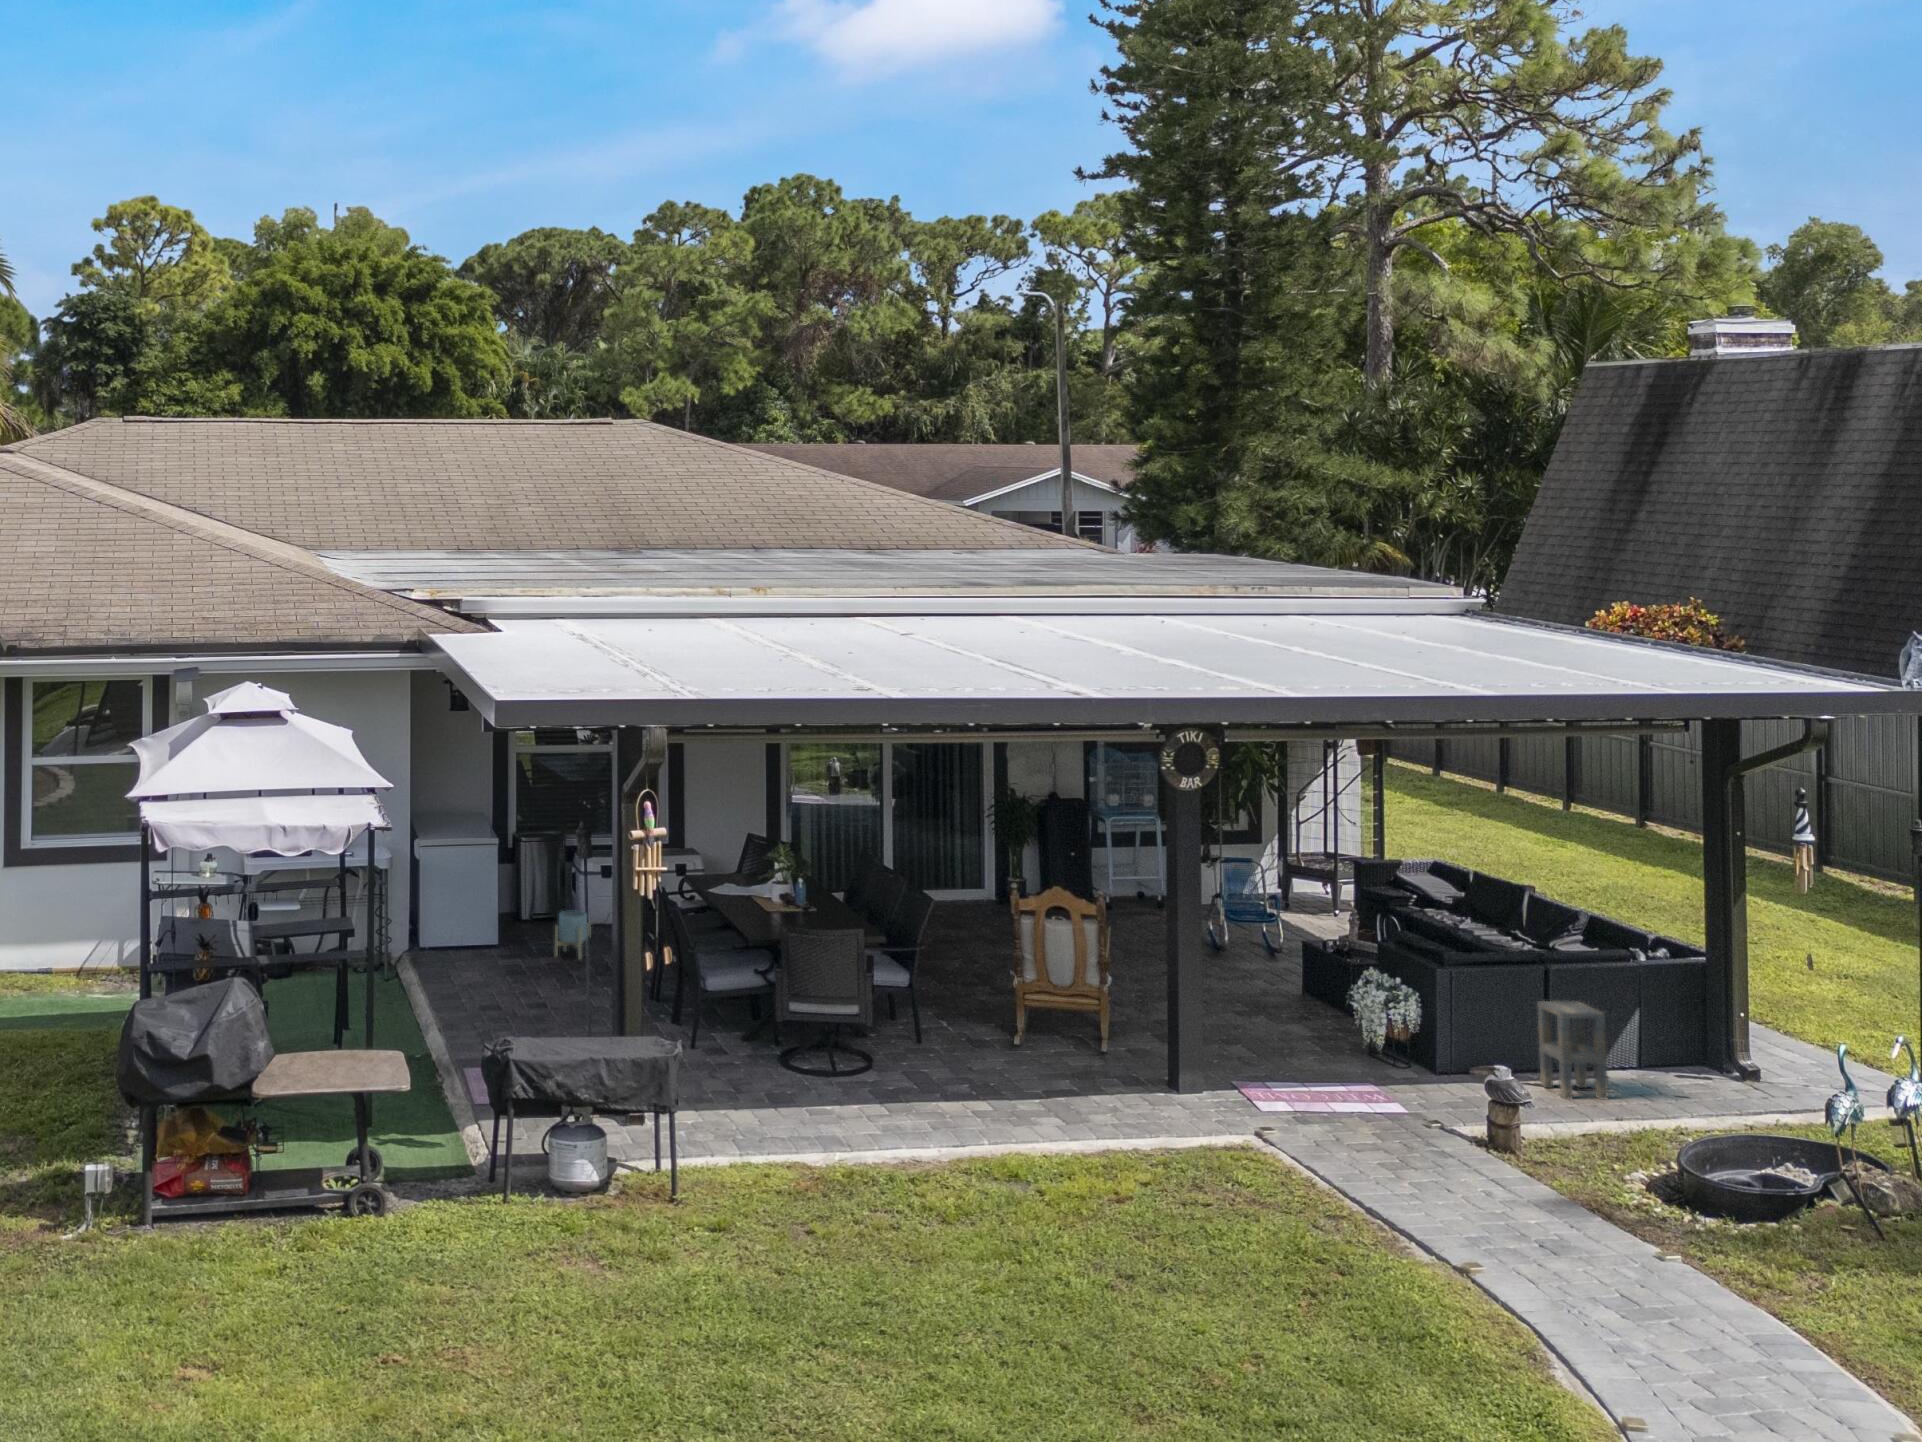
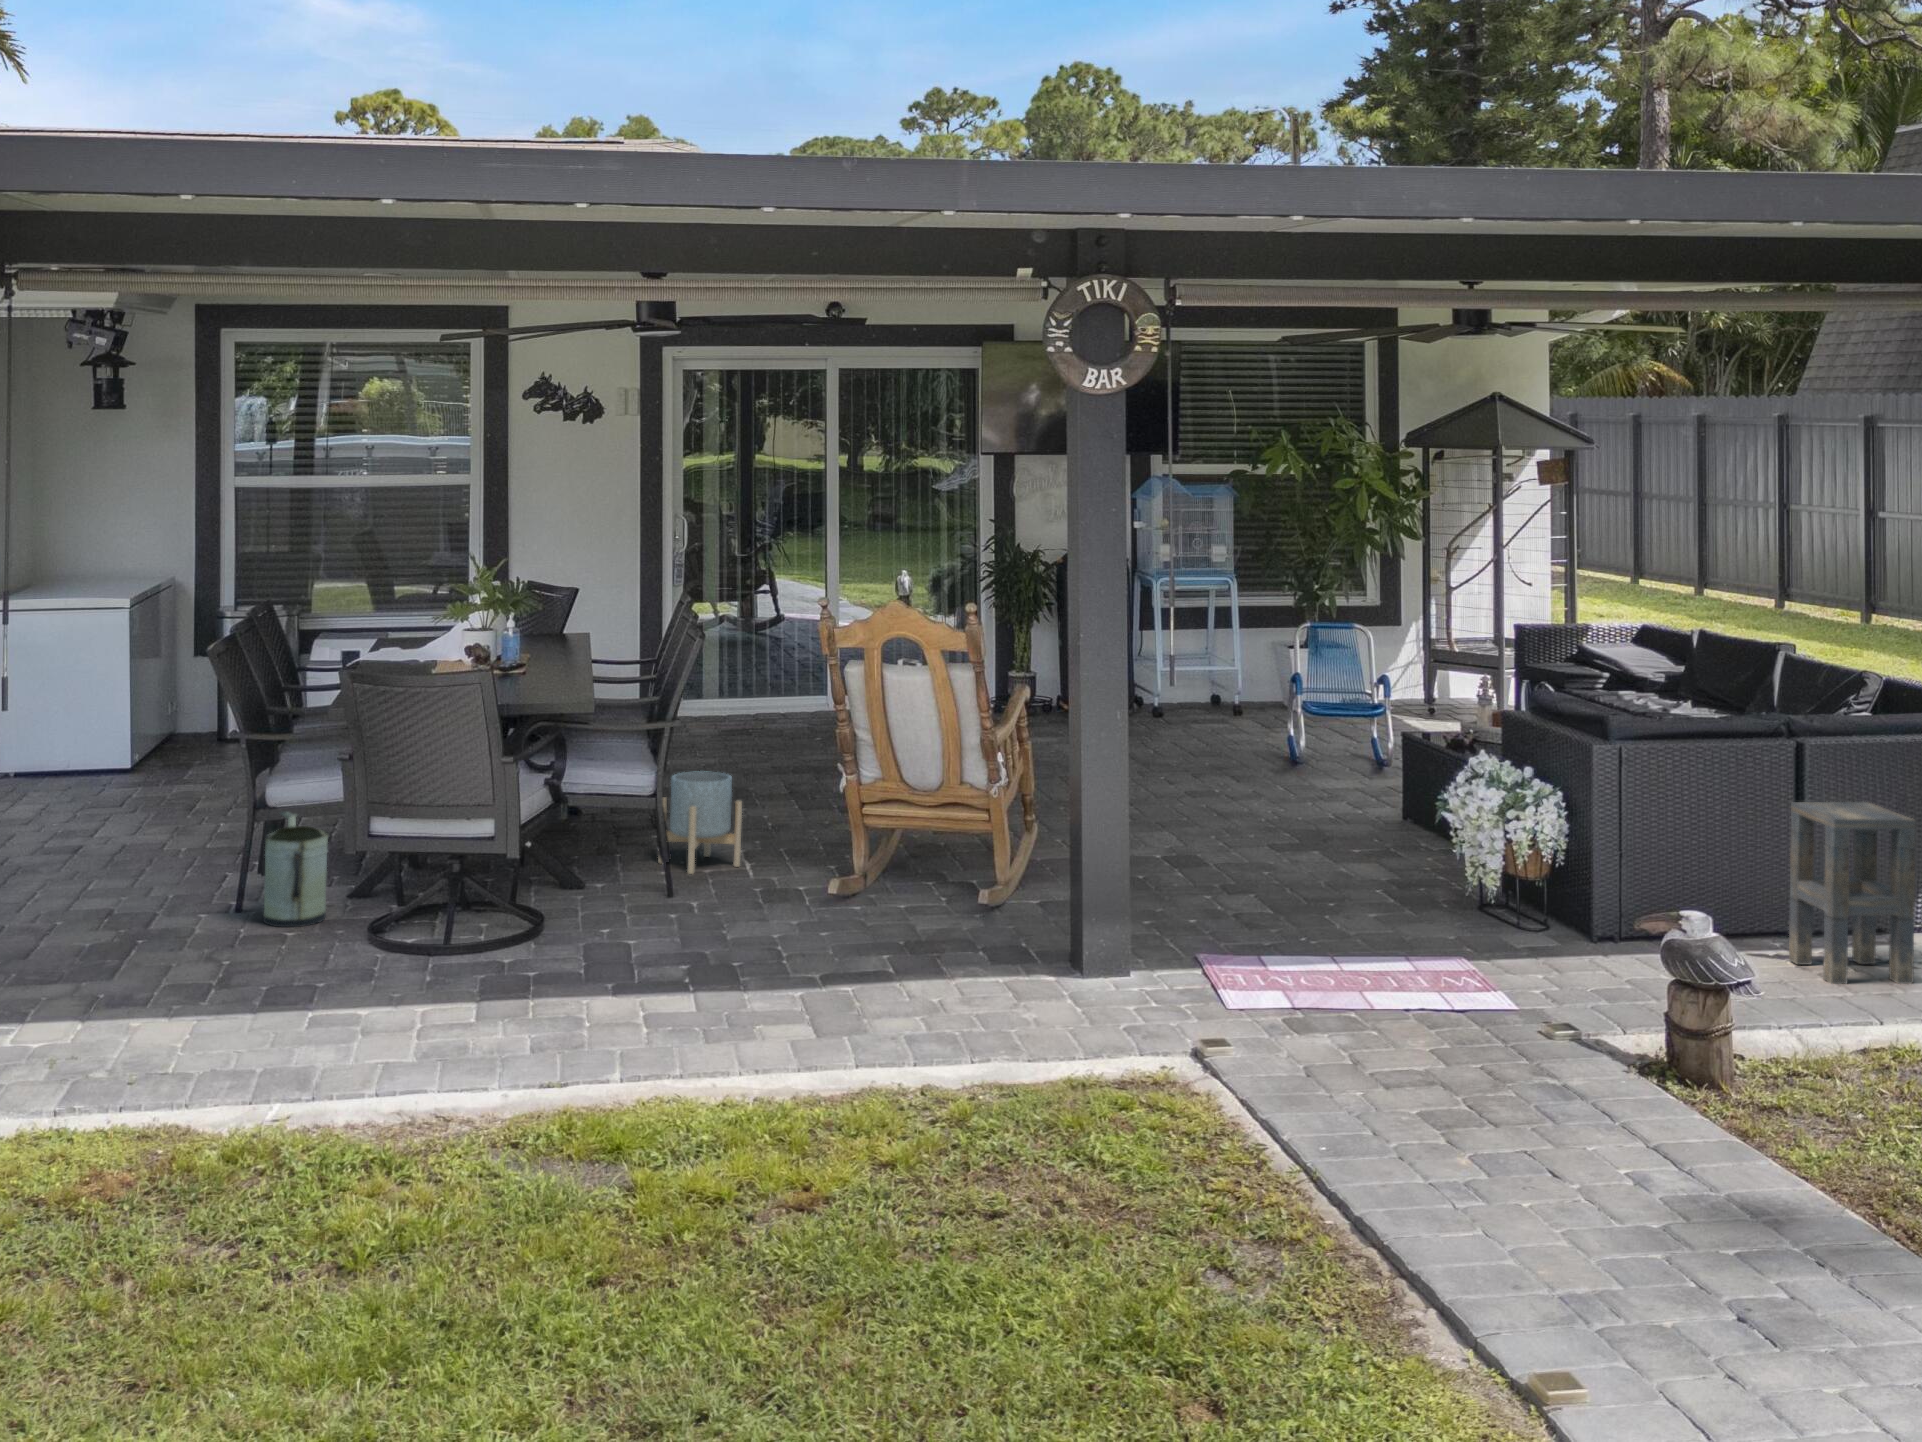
planter: present [555,911,591,959] -> present [658,771,742,874]
watering can: none [736,988,774,1059] -> present [263,802,329,927]

